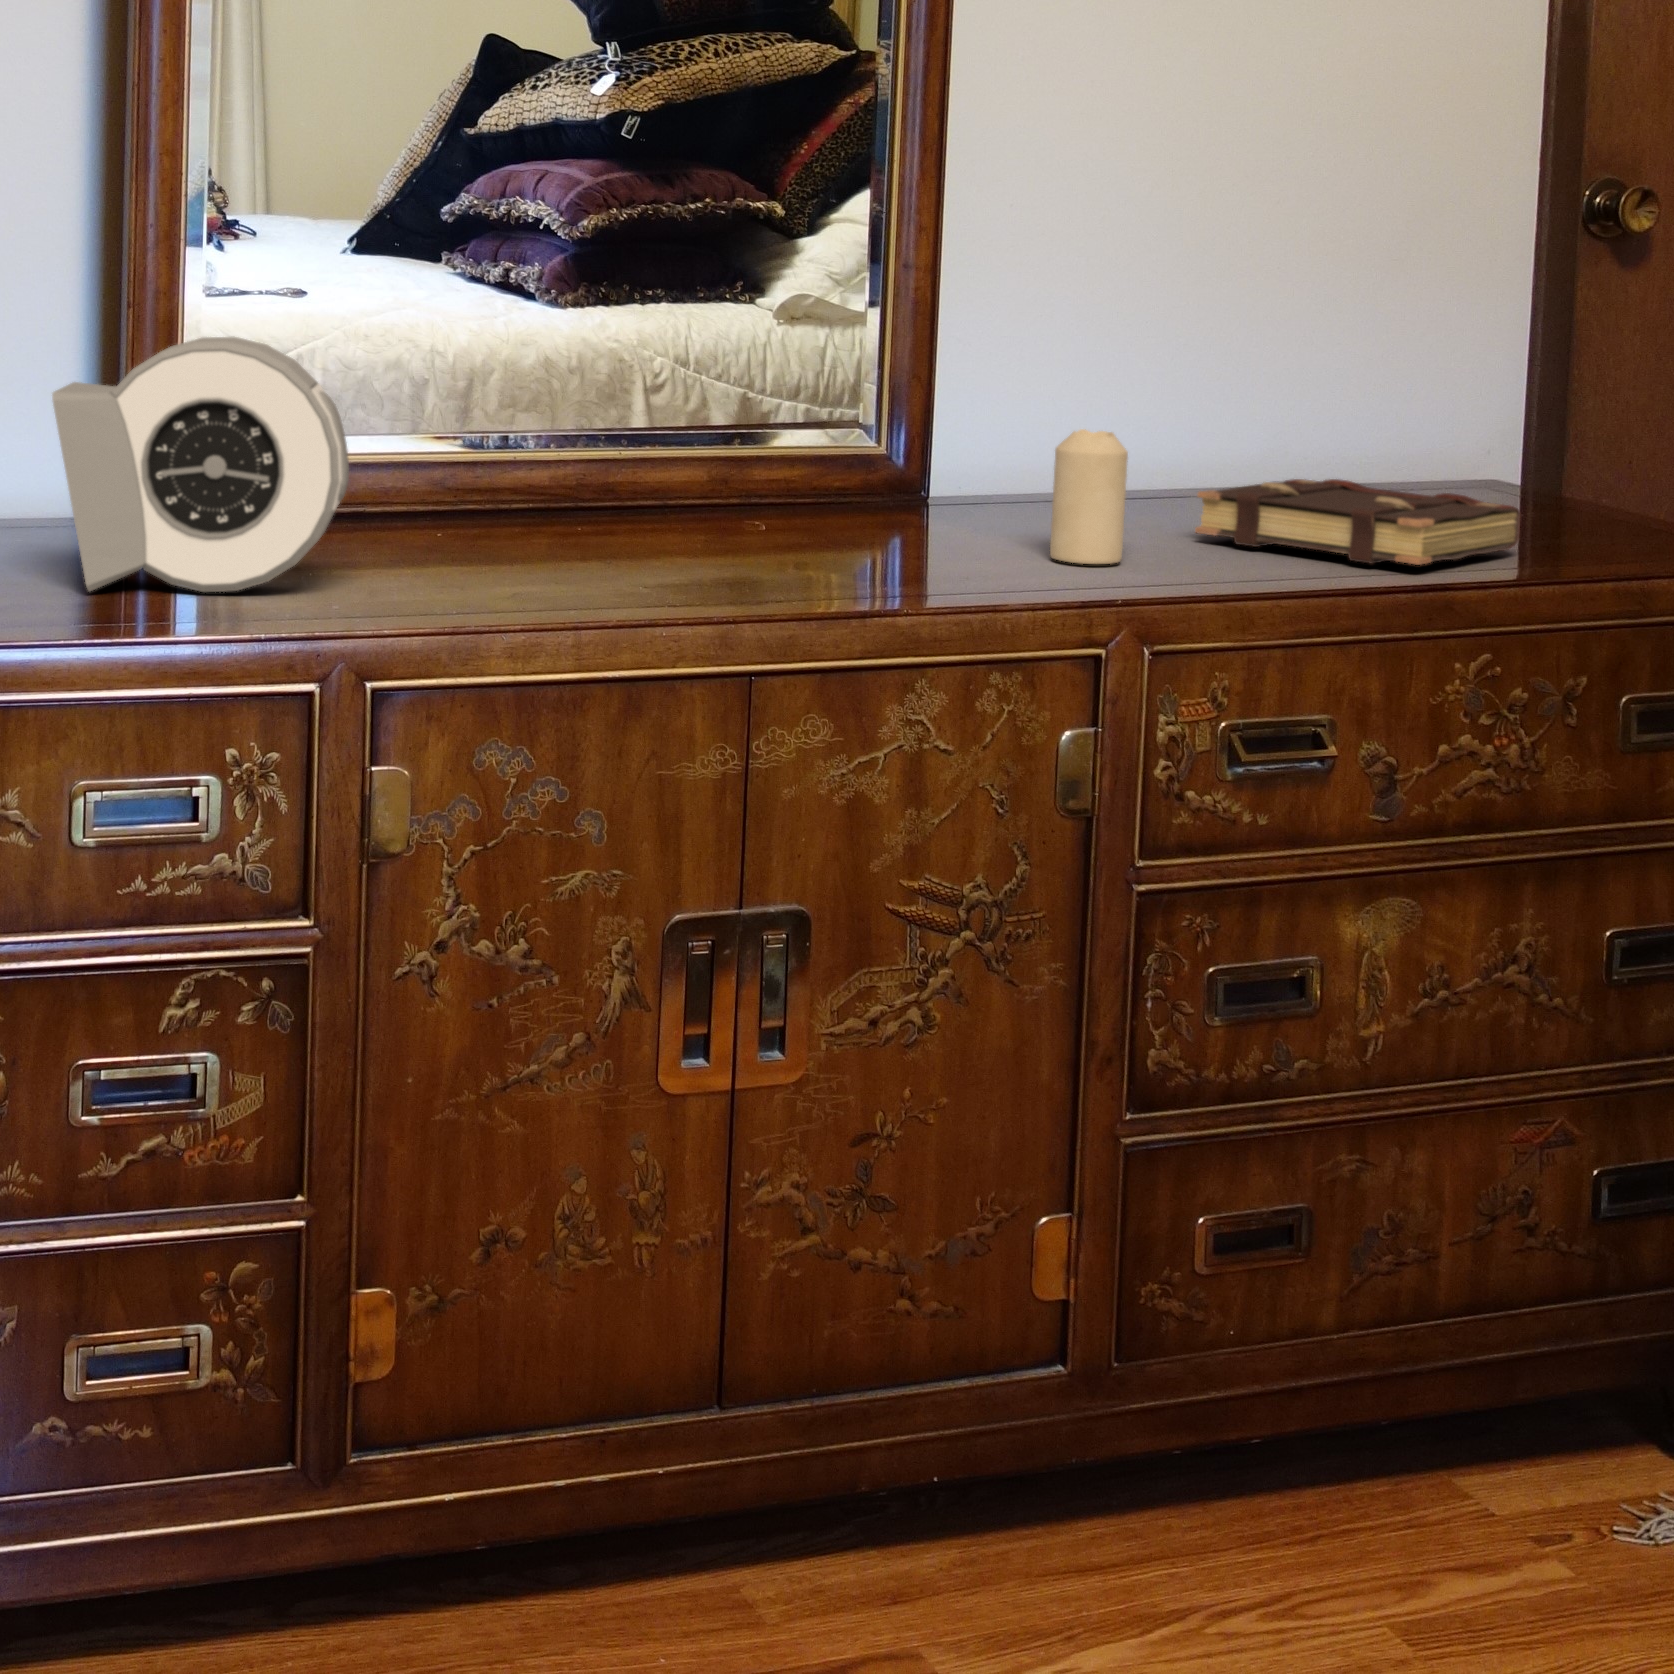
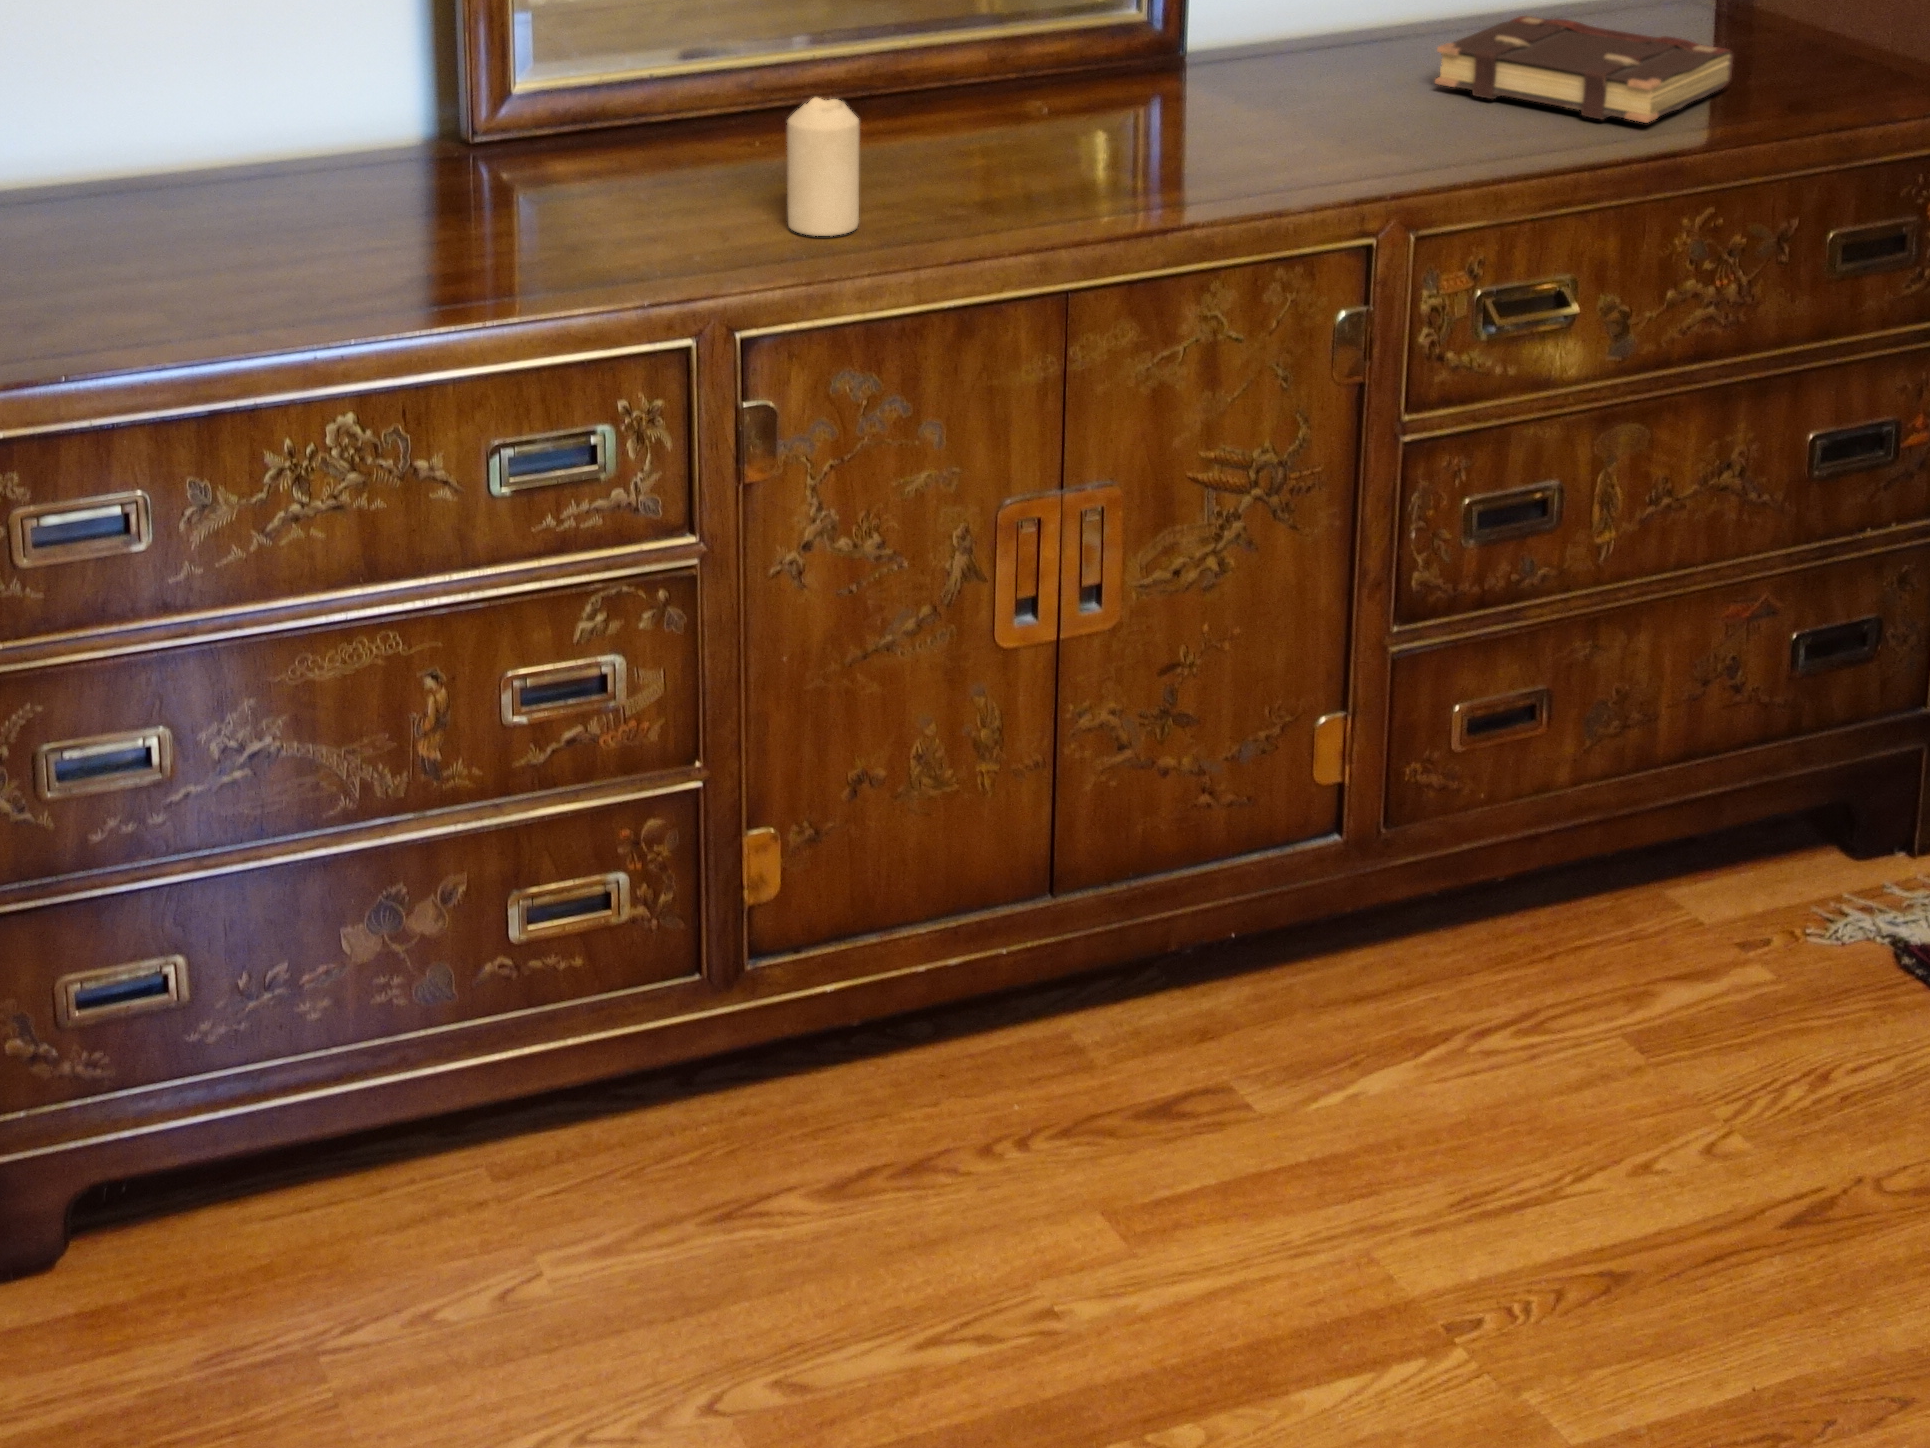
alarm clock: present [52,337,349,592] -> none [435,13,701,255]
candle: present [1050,429,1128,564] -> present [787,97,859,236]

